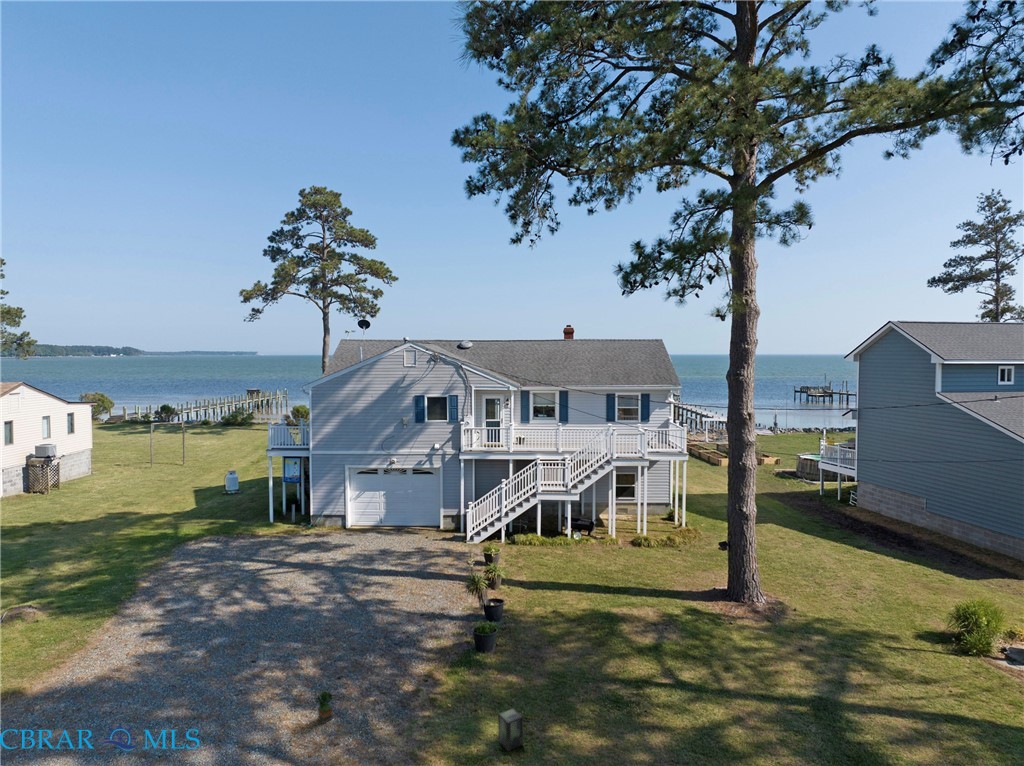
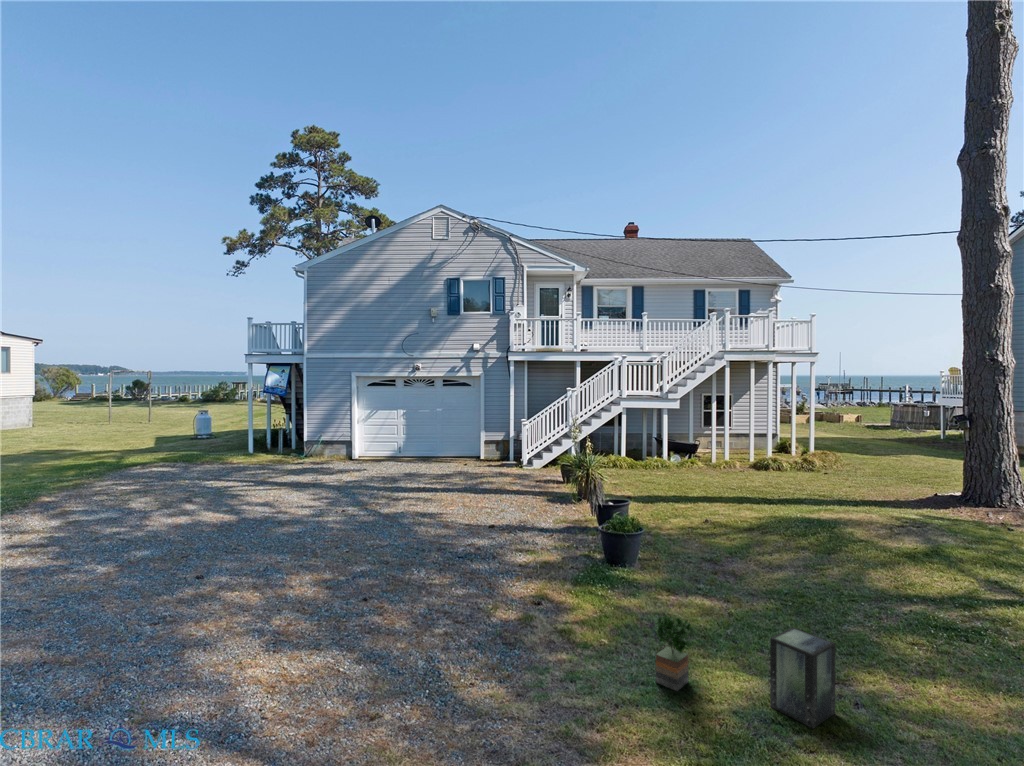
potted tree: present [316,691,335,723] -> present [656,616,696,691]

